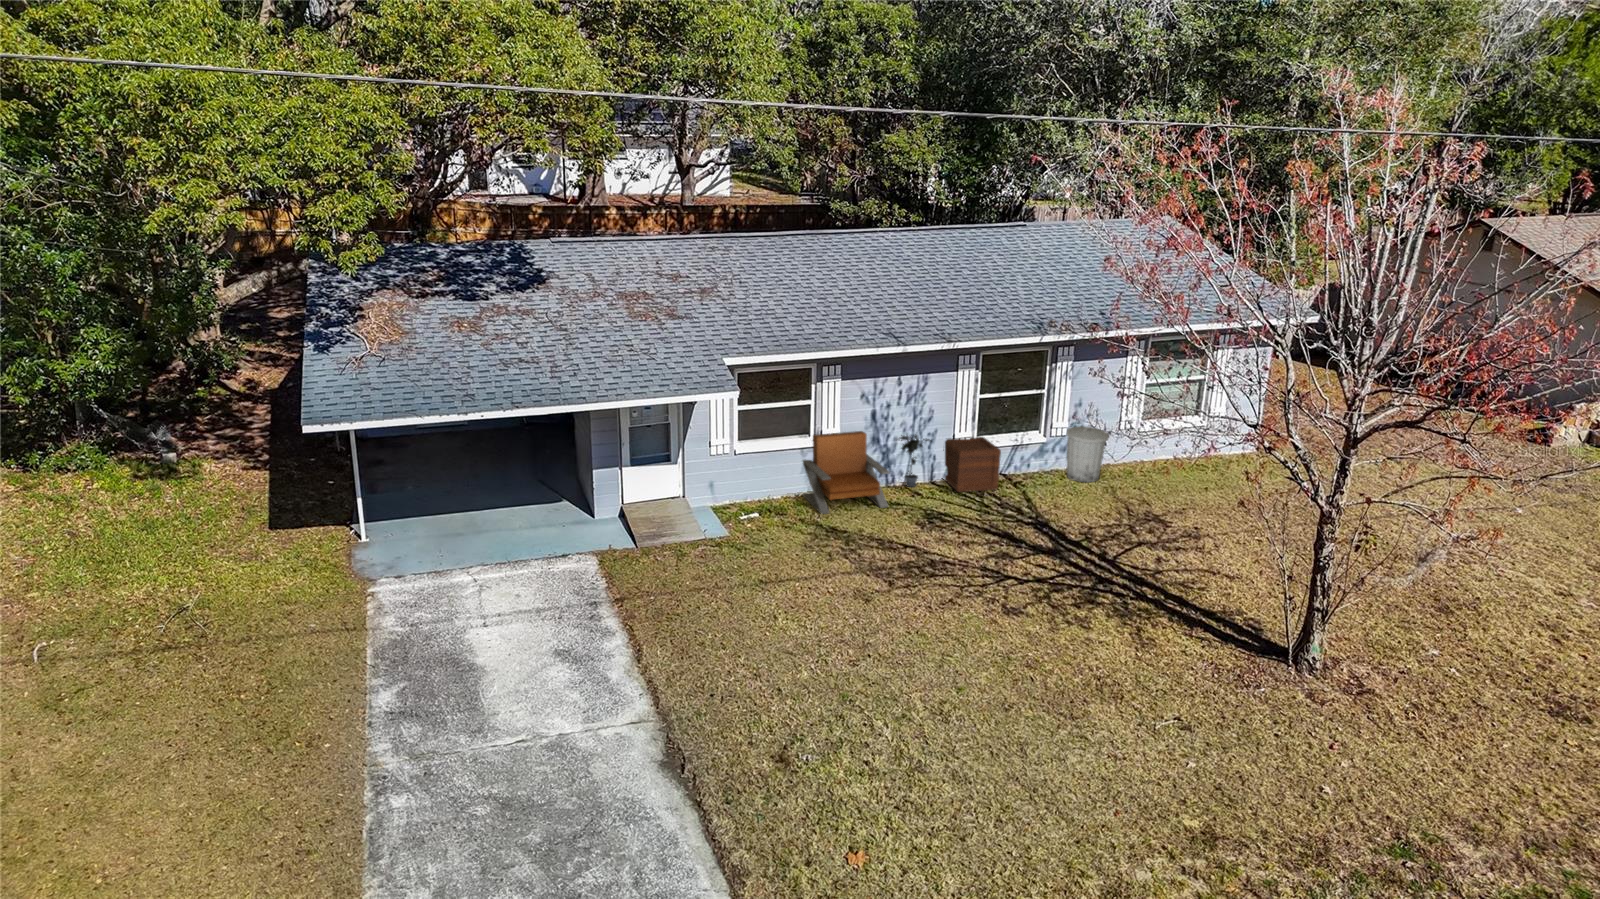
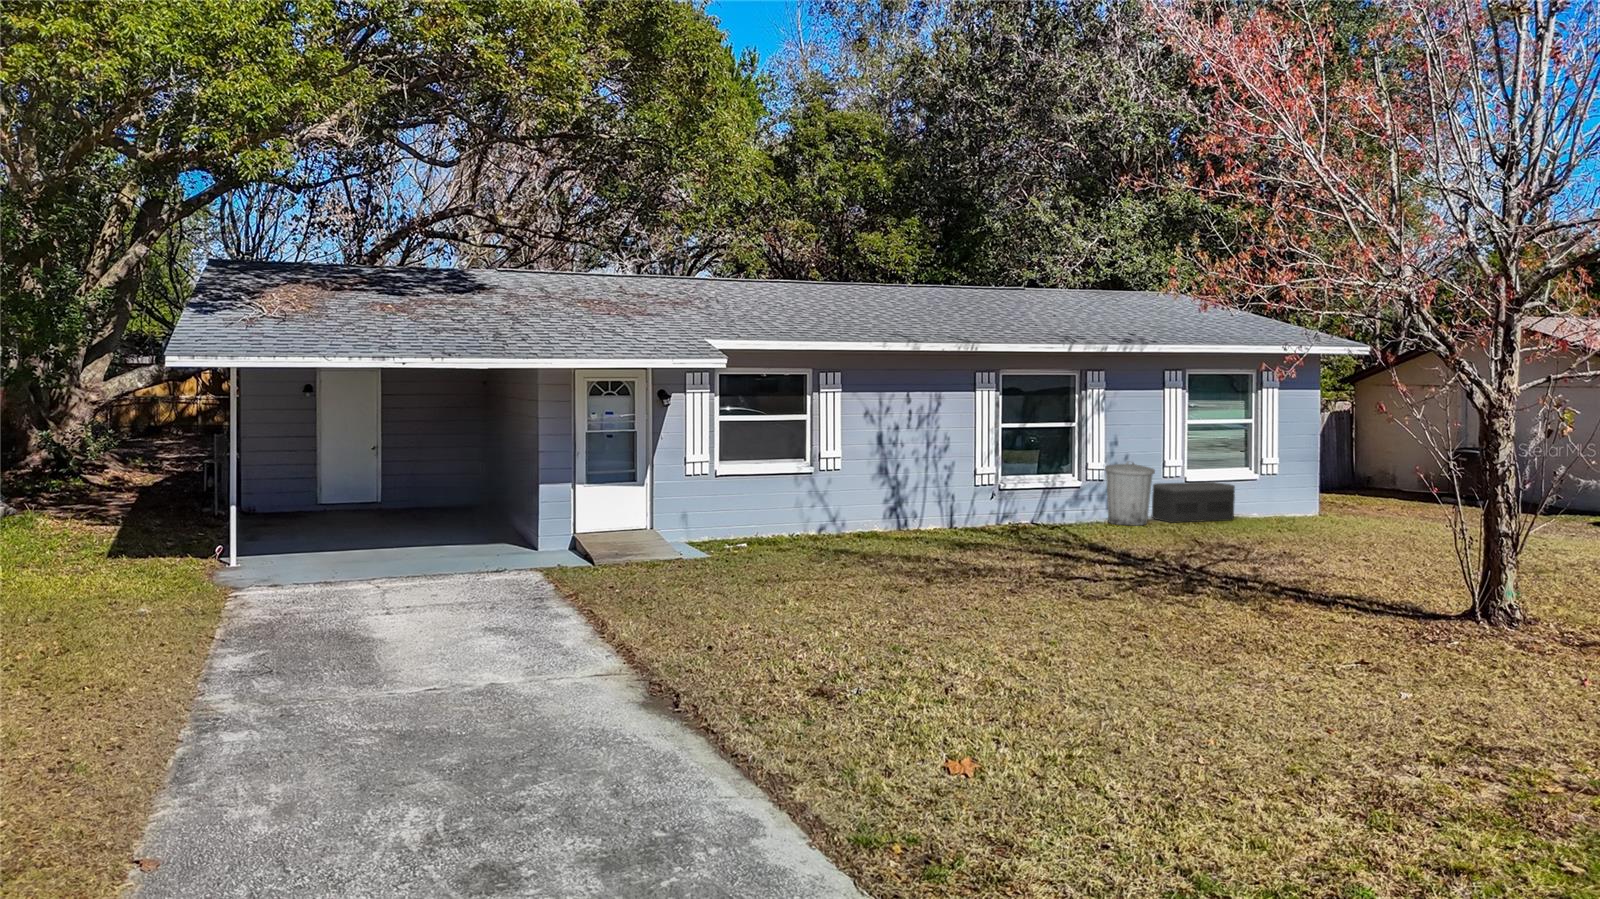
lounge chair: present [802,431,890,514] -> none [796,455,905,543]
potted plant: present [899,434,932,487] -> none [906,459,952,529]
wooden crate: present [945,437,1001,492] -> none [962,473,1033,531]
storage bench: none [1106,437,1179,477] -> present [1152,482,1235,523]

